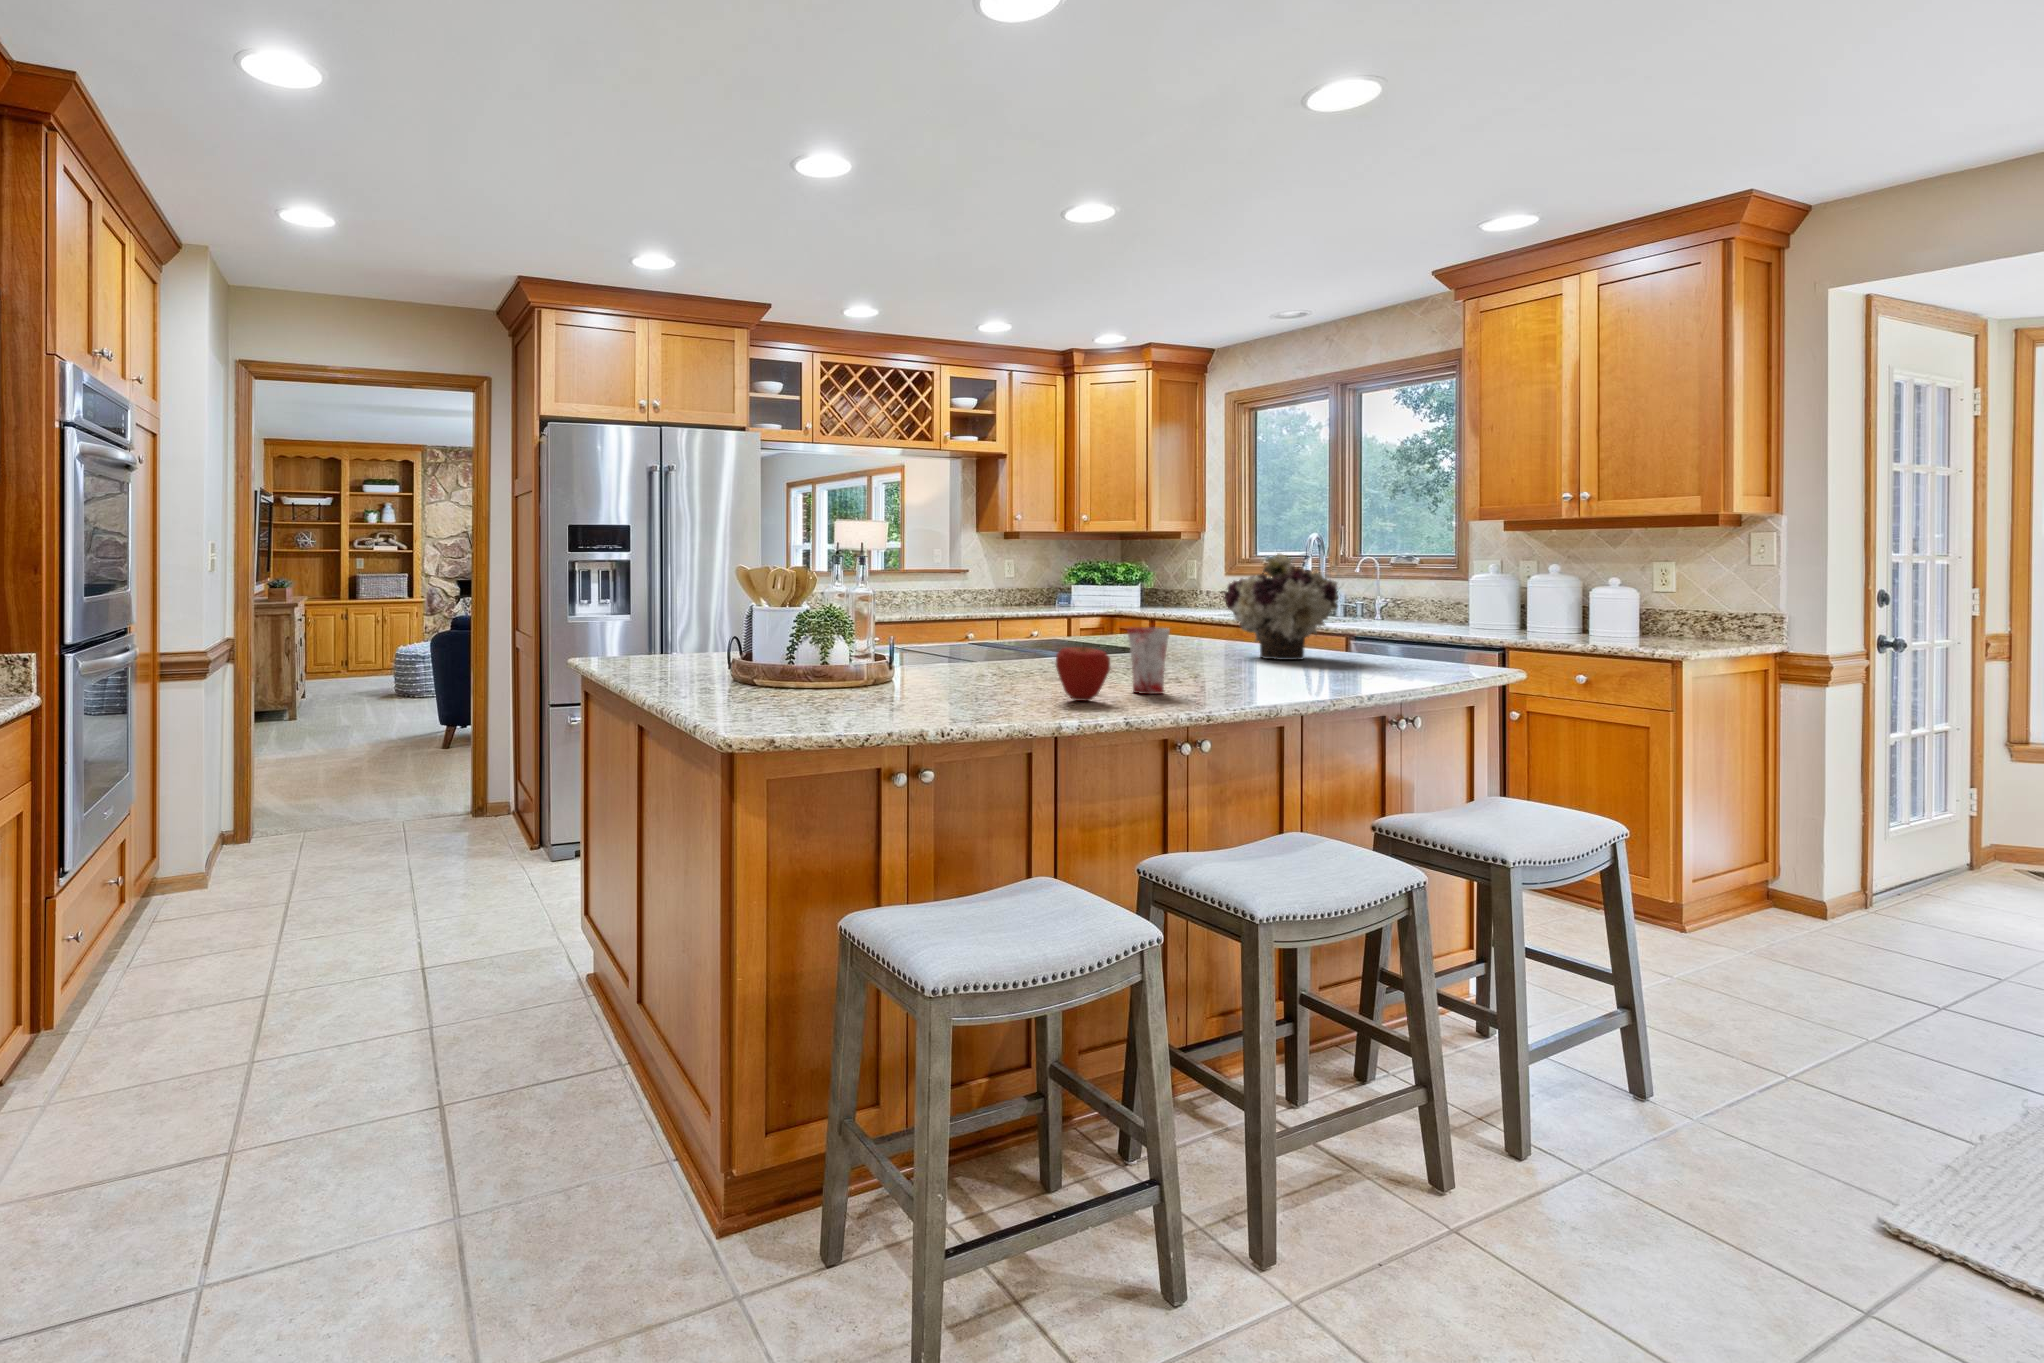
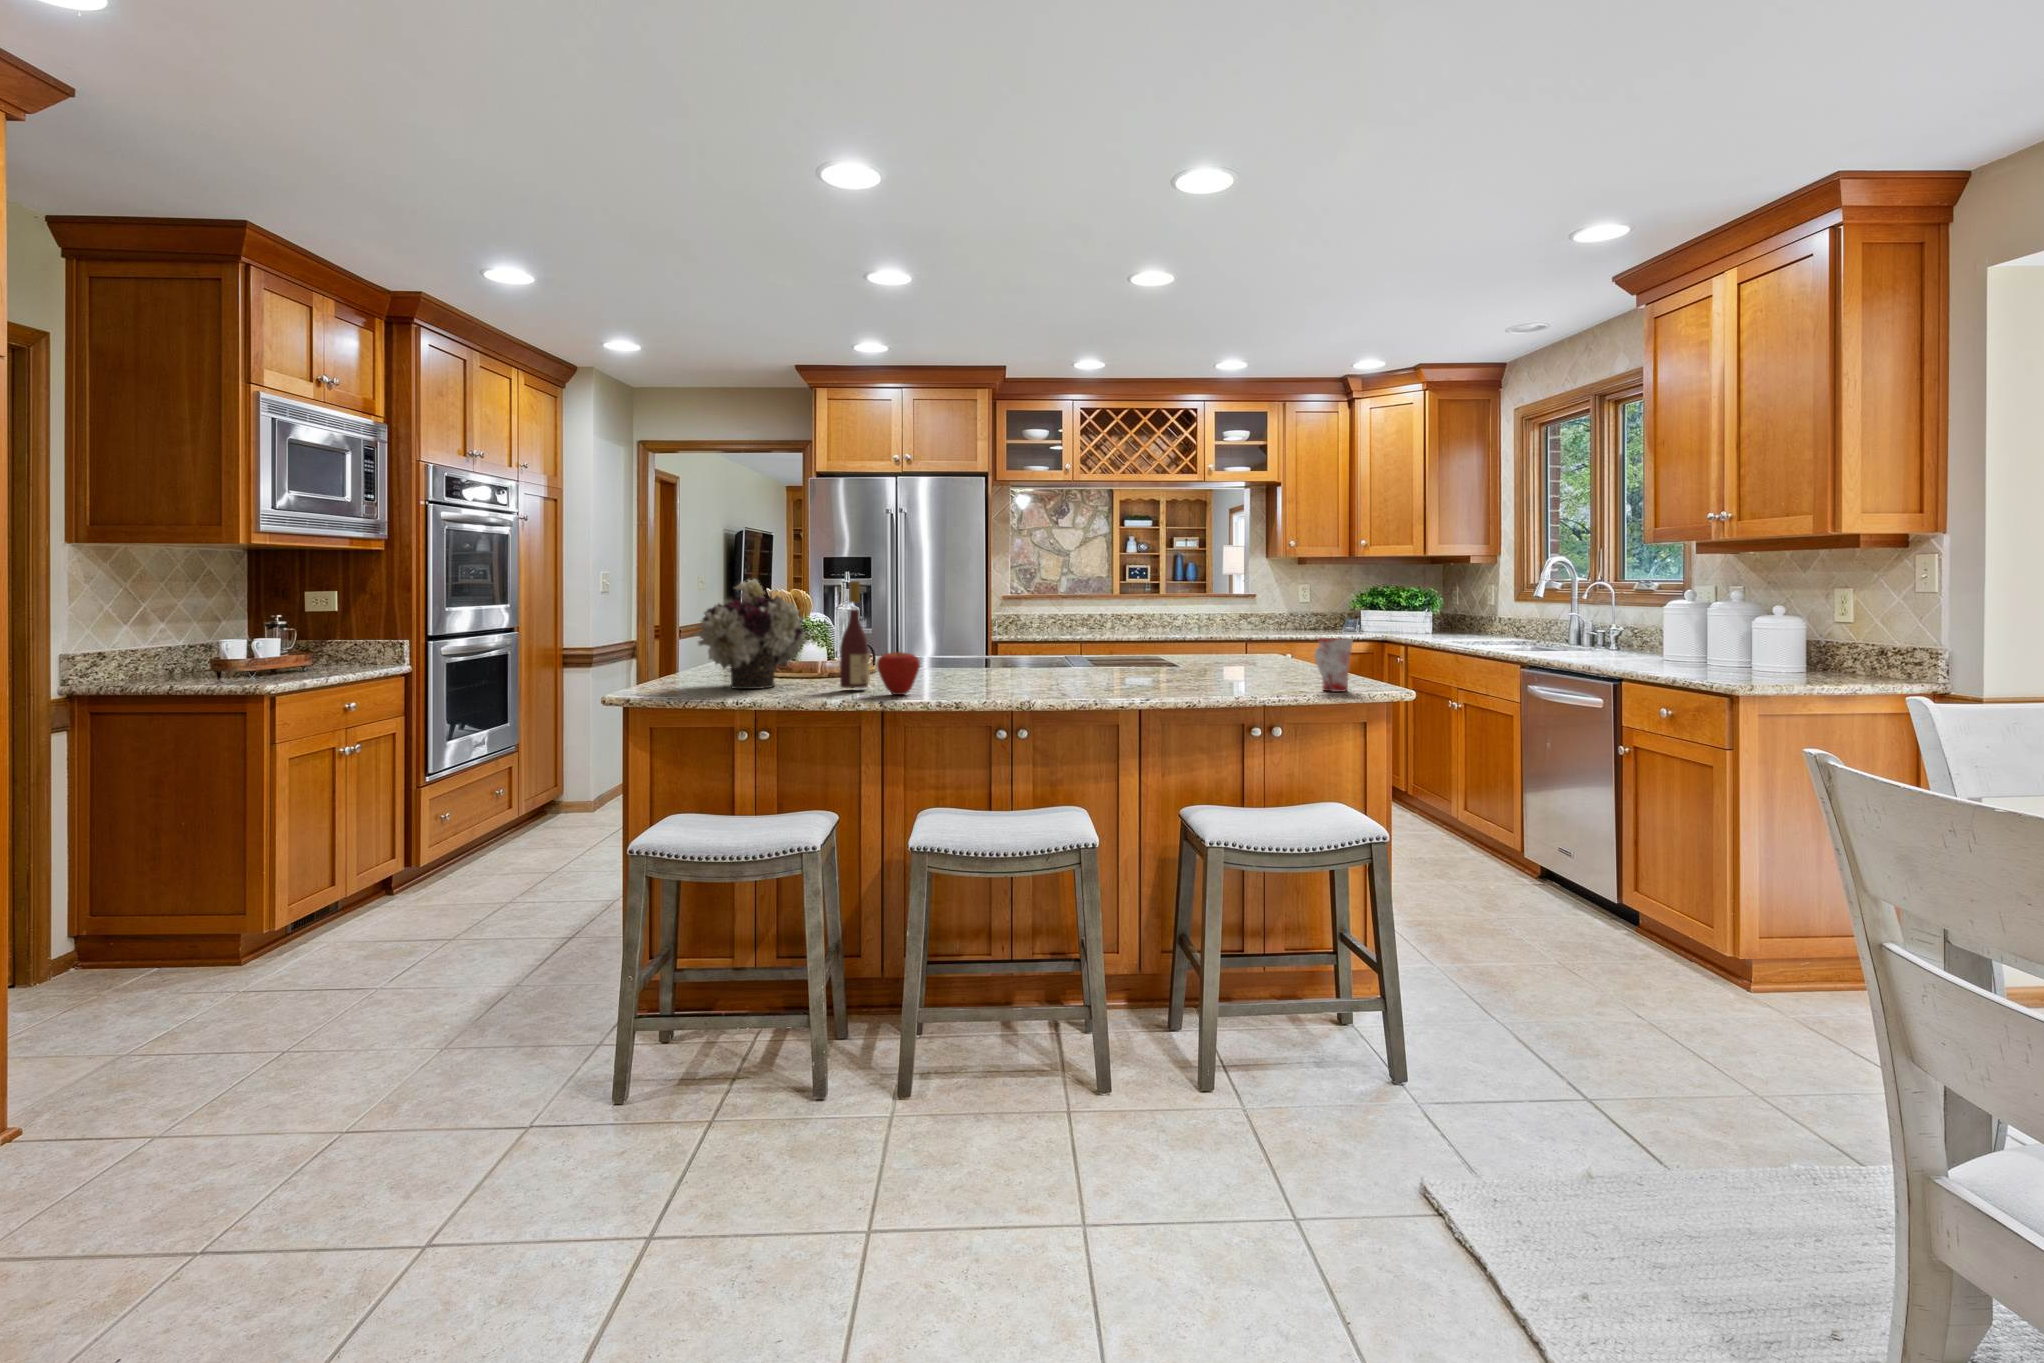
flower arrangement: present [1224,553,1338,660] -> present [695,579,806,689]
wine bottle: none [980,556,1019,700] -> present [840,581,870,688]
mug: present [1127,627,1170,694] -> present [1314,638,1353,692]

